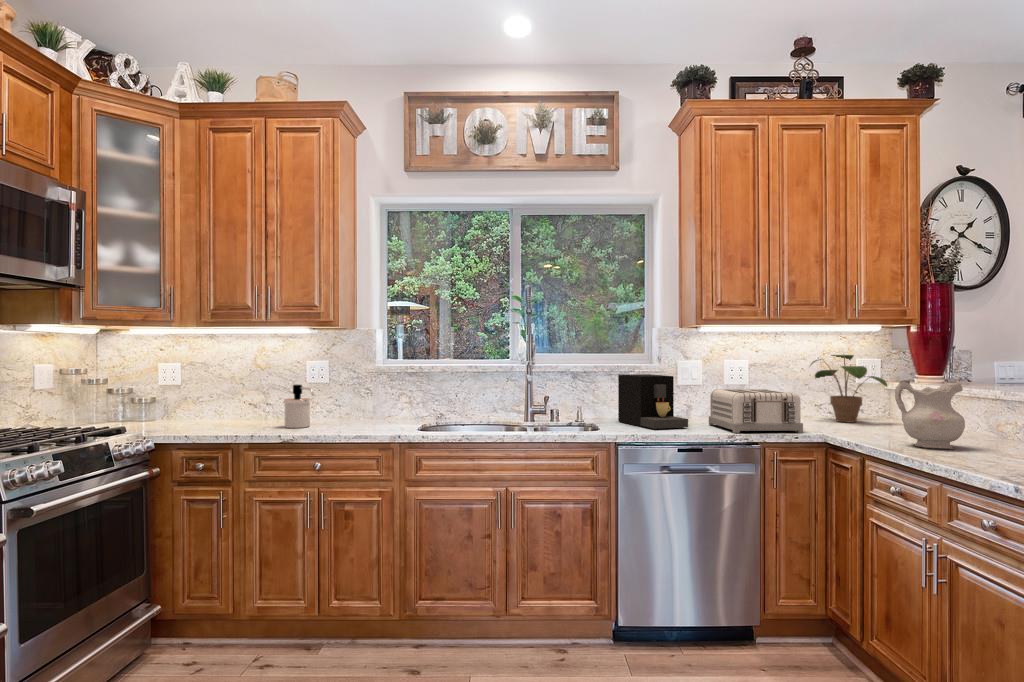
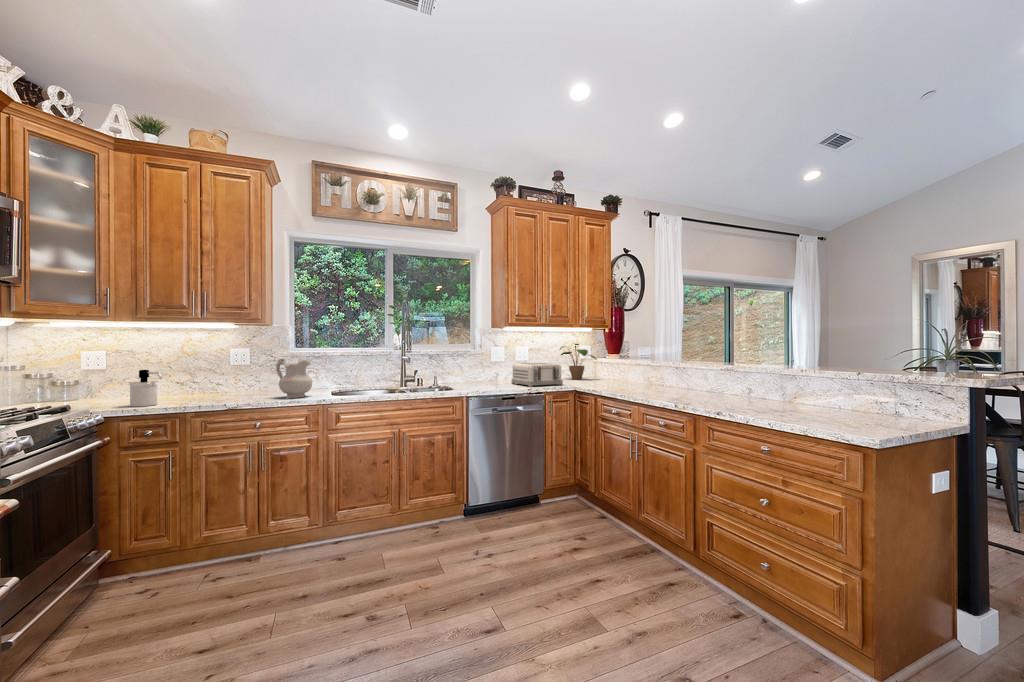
coffee maker: present [618,374,688,429] -> none [459,356,503,387]
ceramic pitcher: present [895,380,965,449] -> present [276,359,312,398]
soap dispenser: present [284,385,314,428] -> present [129,370,162,407]

